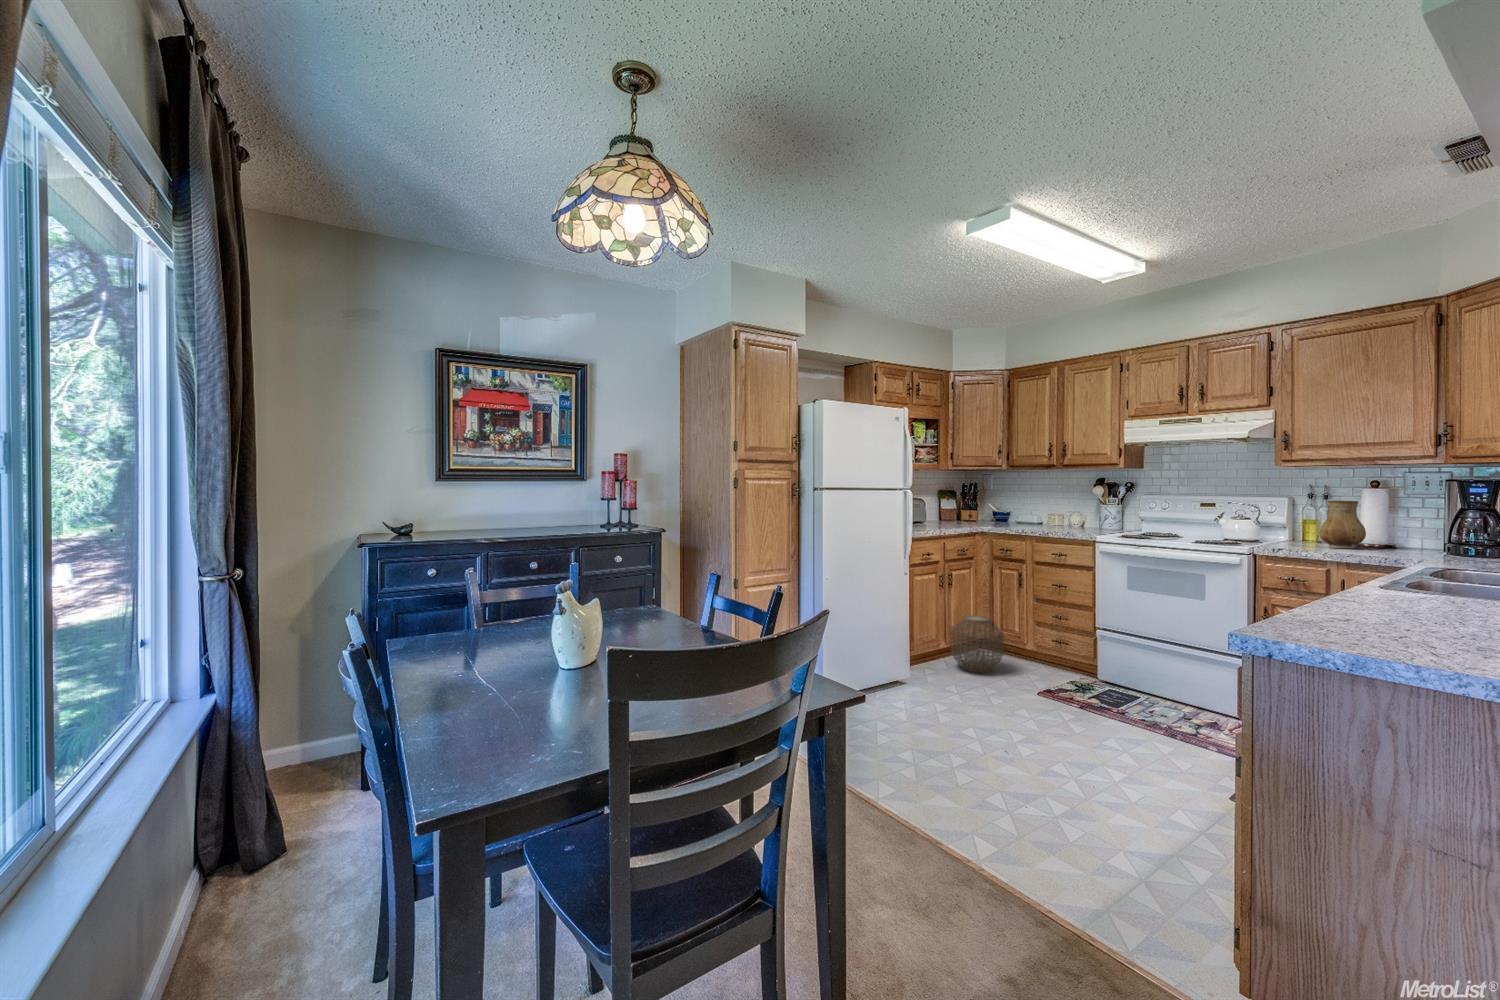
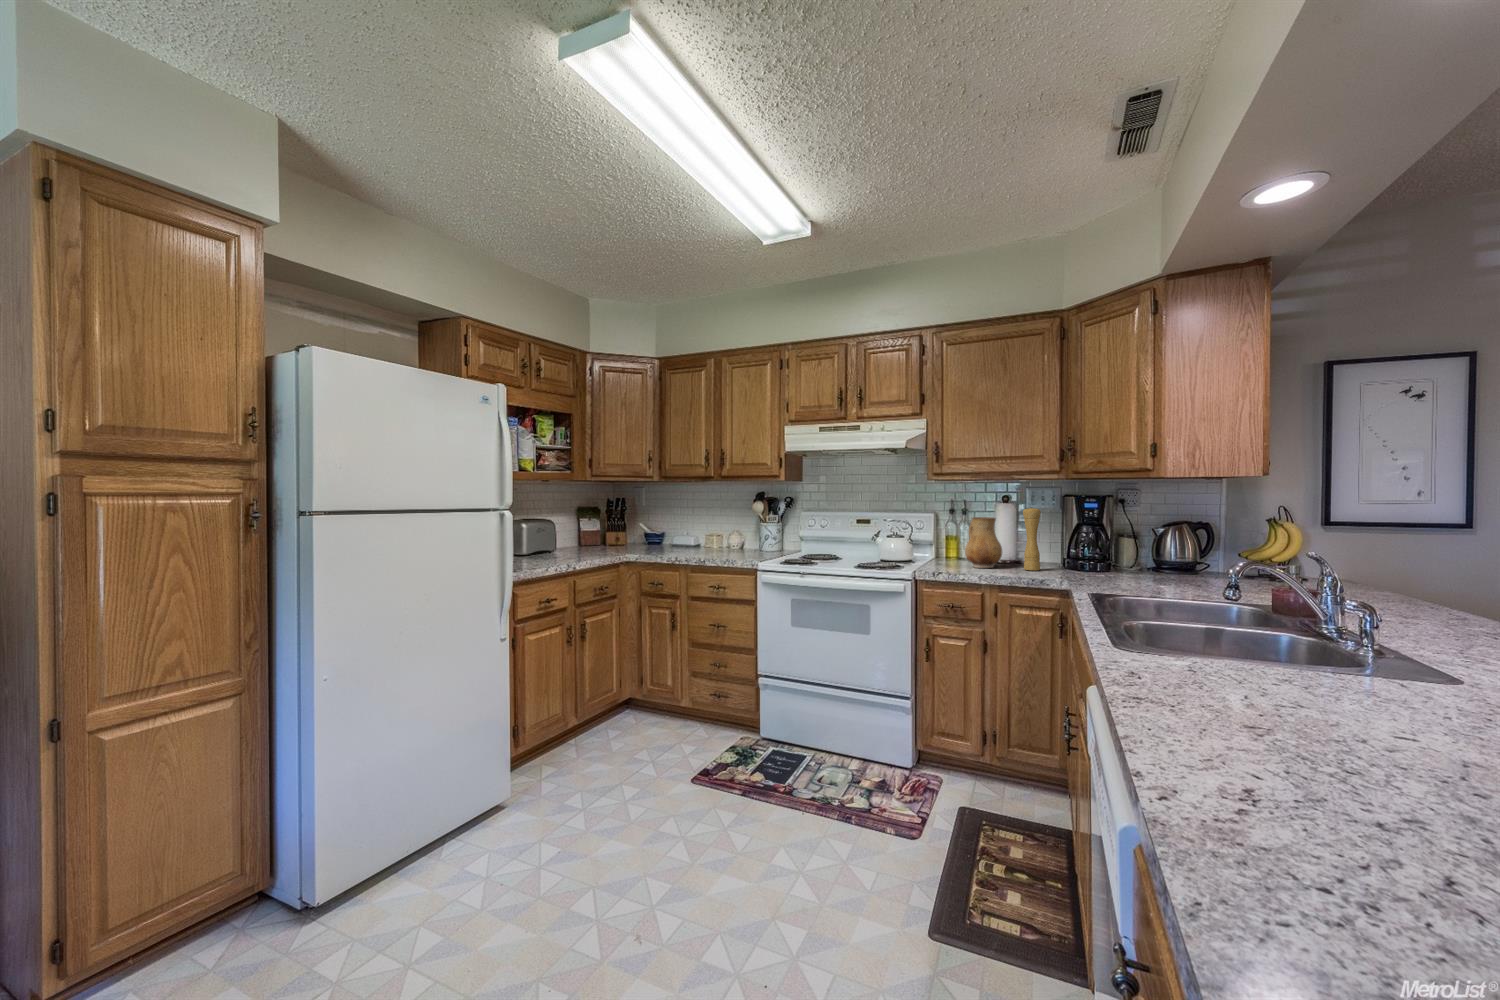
pepper mill: none [1391,491,1414,552] -> present [1023,507,1041,571]
woven basket: present [951,615,1004,673] -> none [582,677,652,759]

